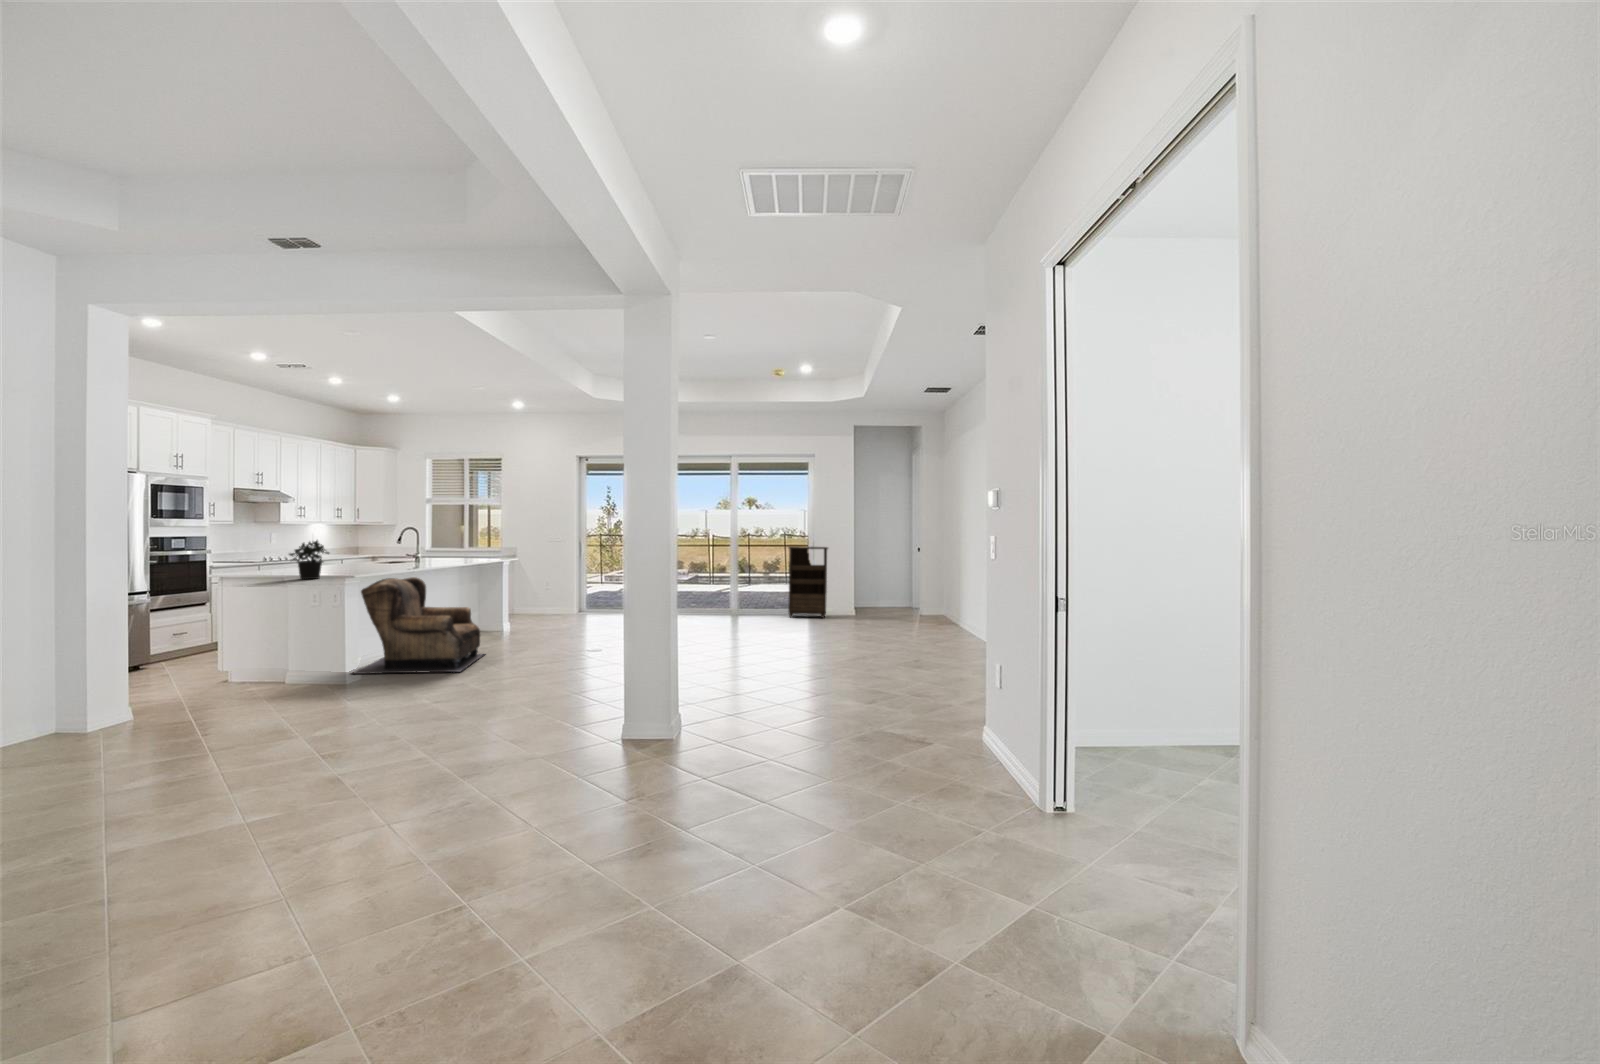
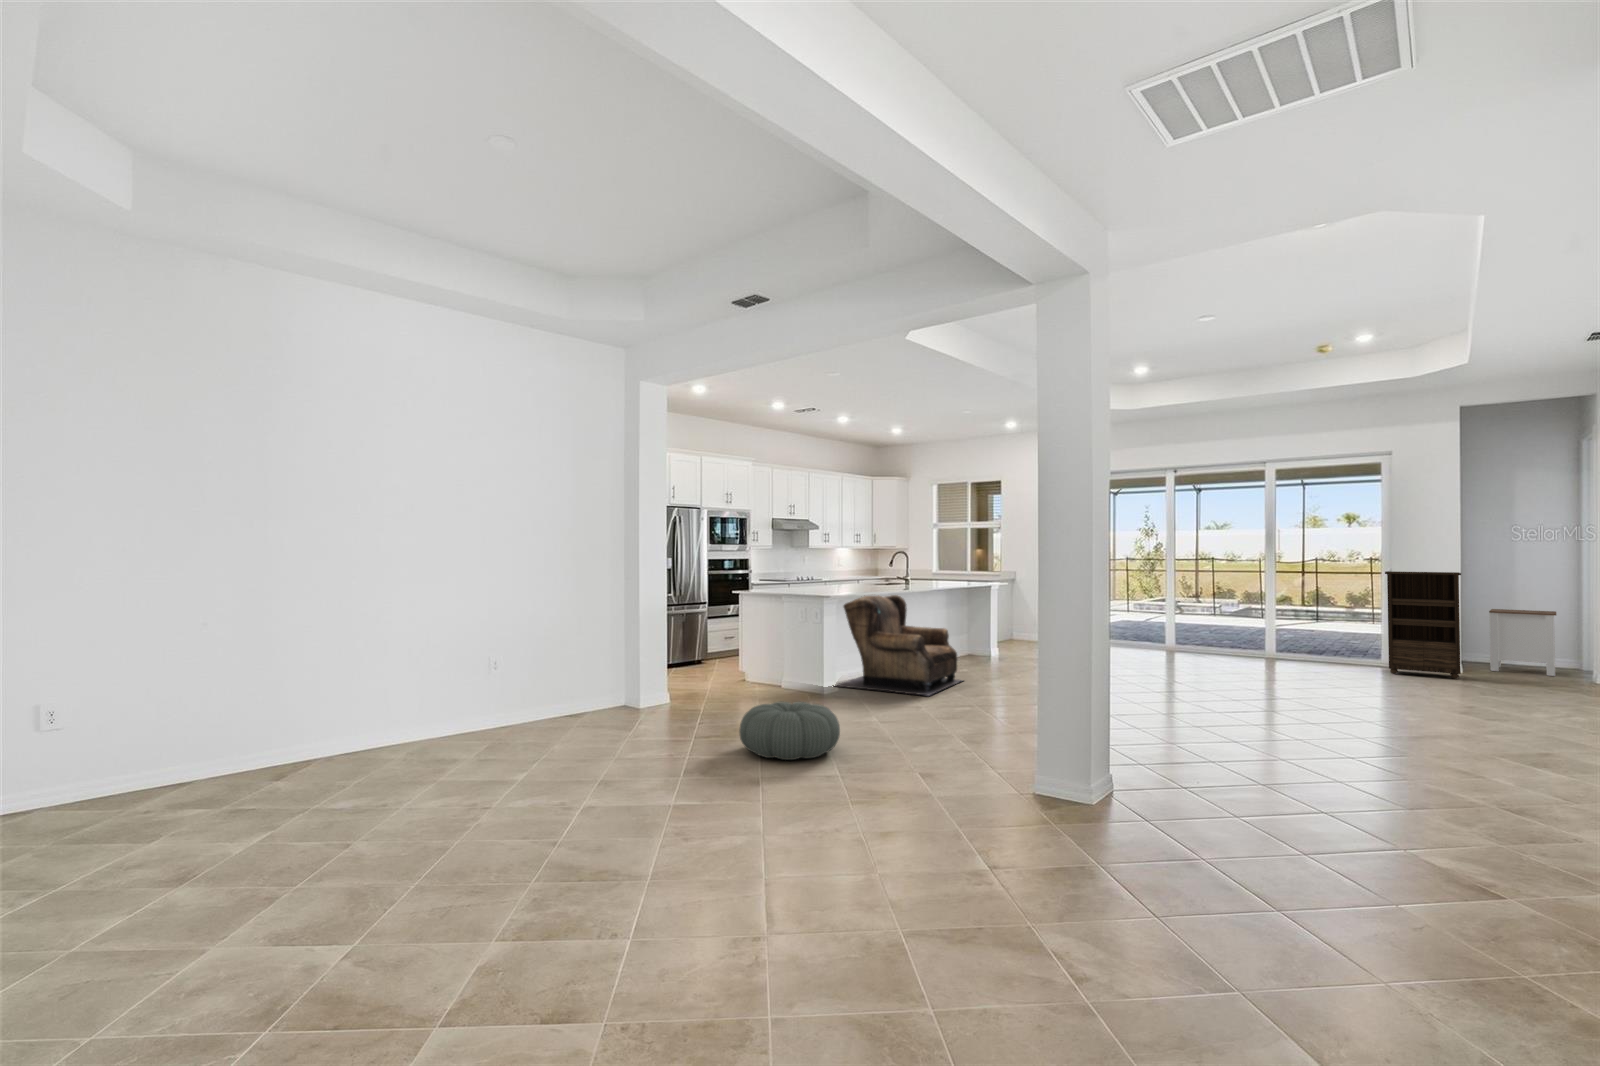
potted plant: present [289,540,329,579] -> none [790,556,822,593]
side table: none [840,570,872,611] -> present [1489,609,1556,676]
pouf: none [289,693,404,751] -> present [739,702,840,760]

